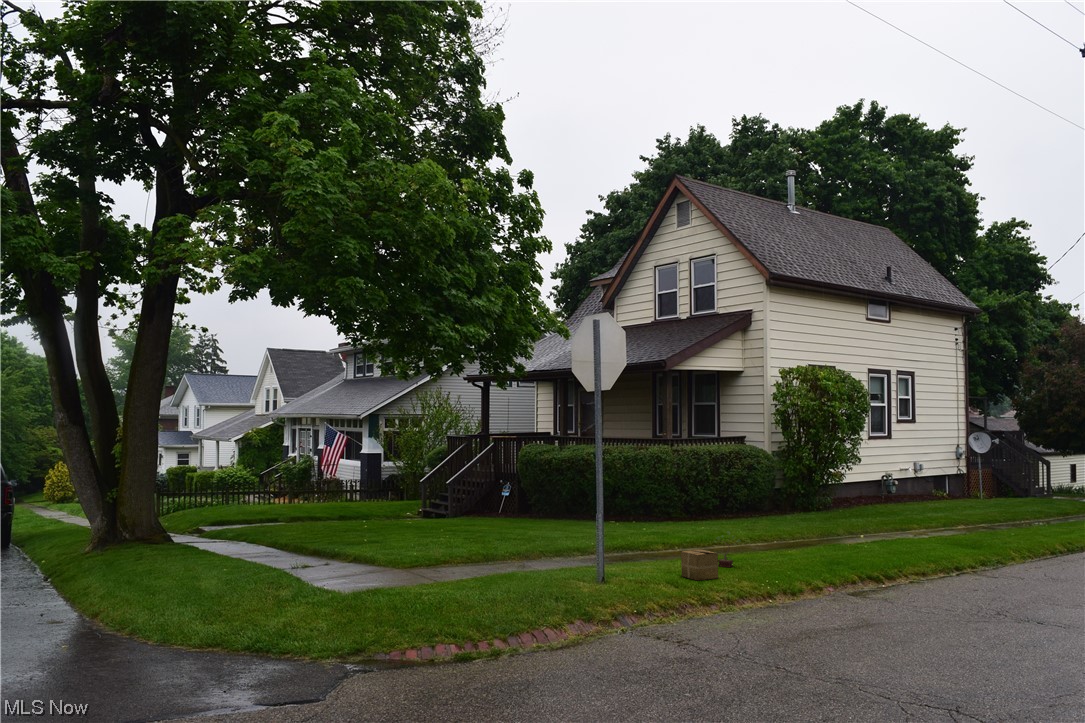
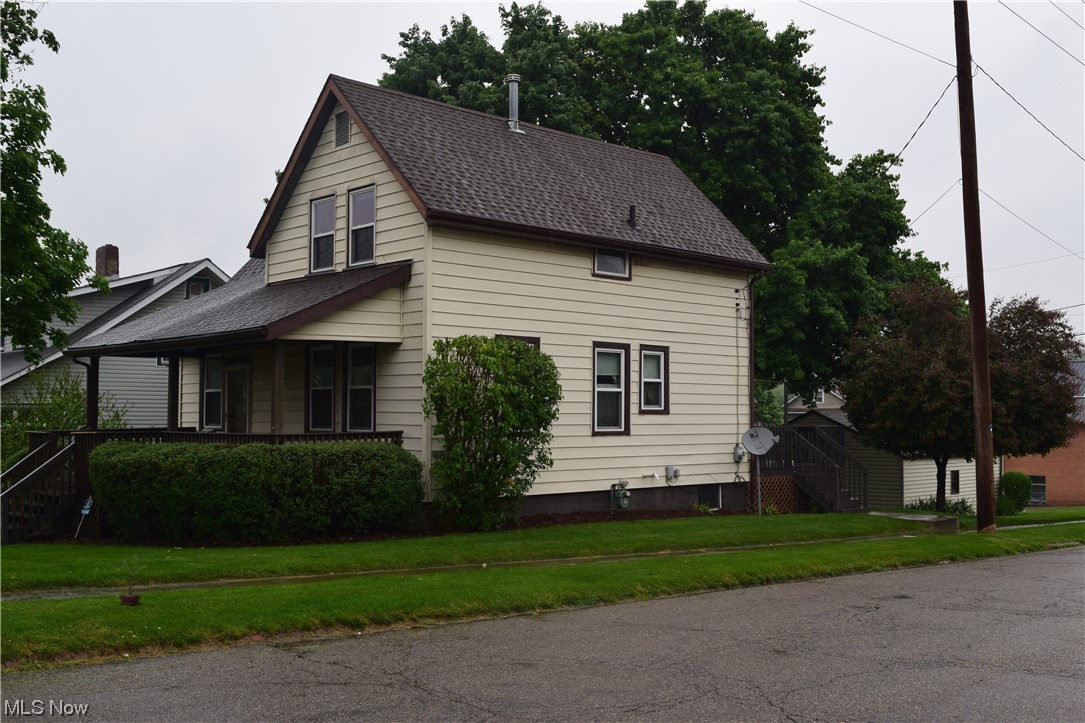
cardboard box: present [681,550,718,580] -> none [30,580,78,623]

